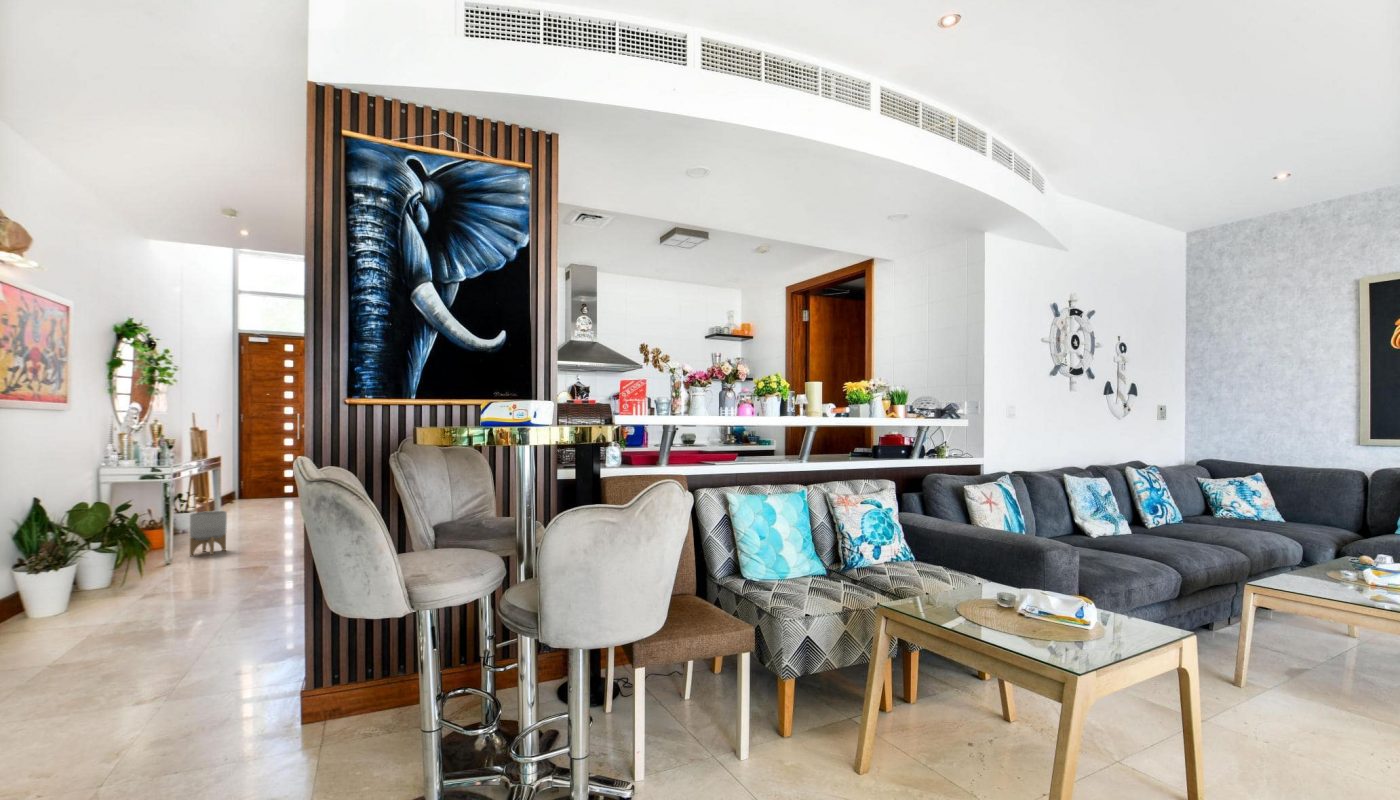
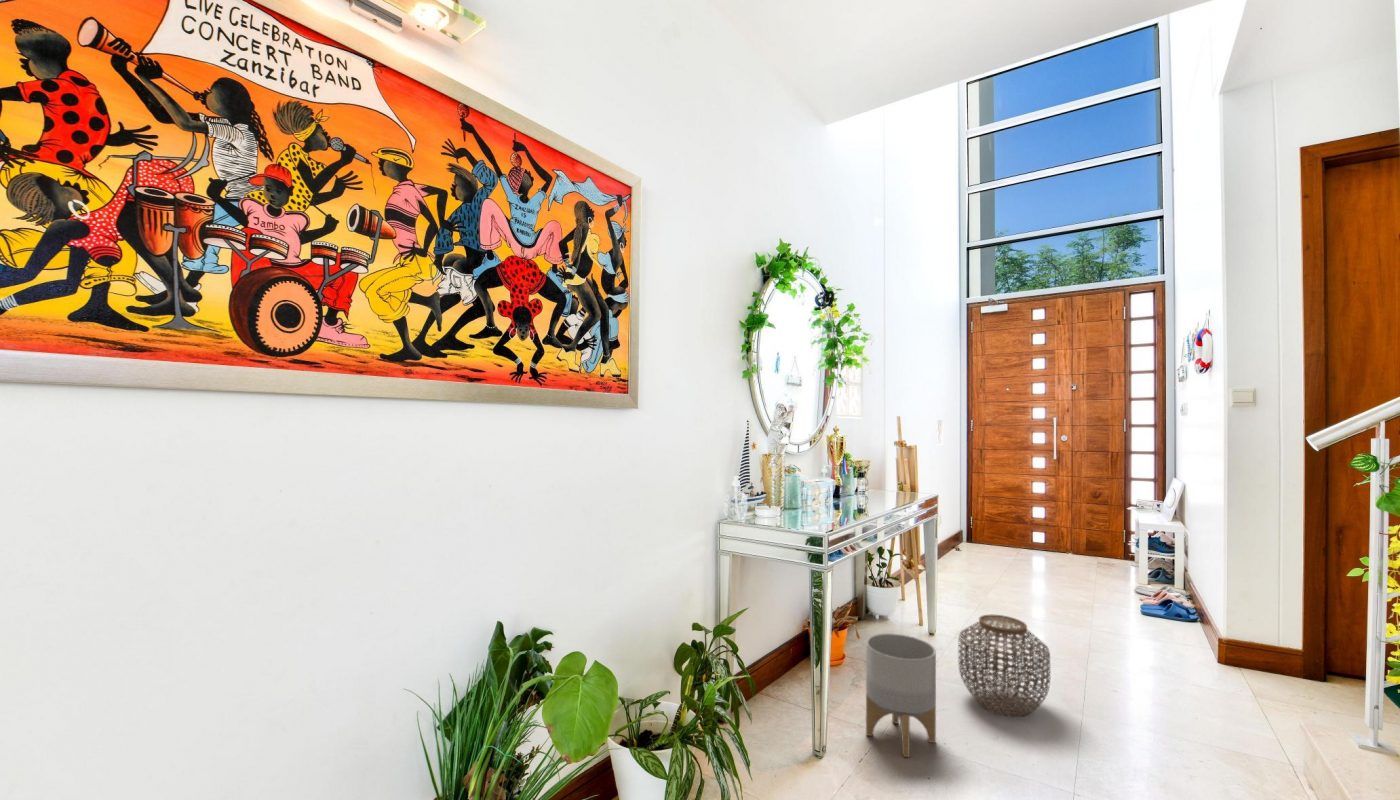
woven basket: none [236,501,280,541] -> present [959,614,1050,717]

